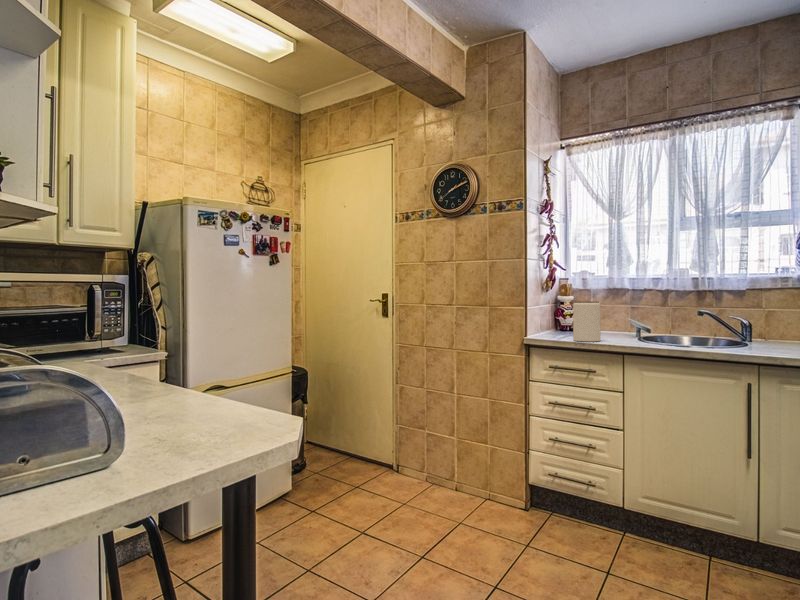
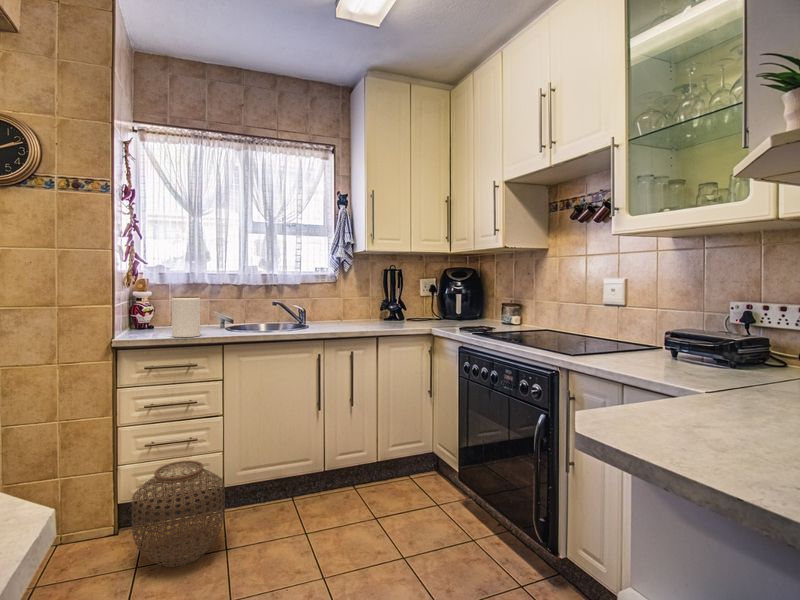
woven basket: none [525,460,609,561] -> present [132,461,225,567]

